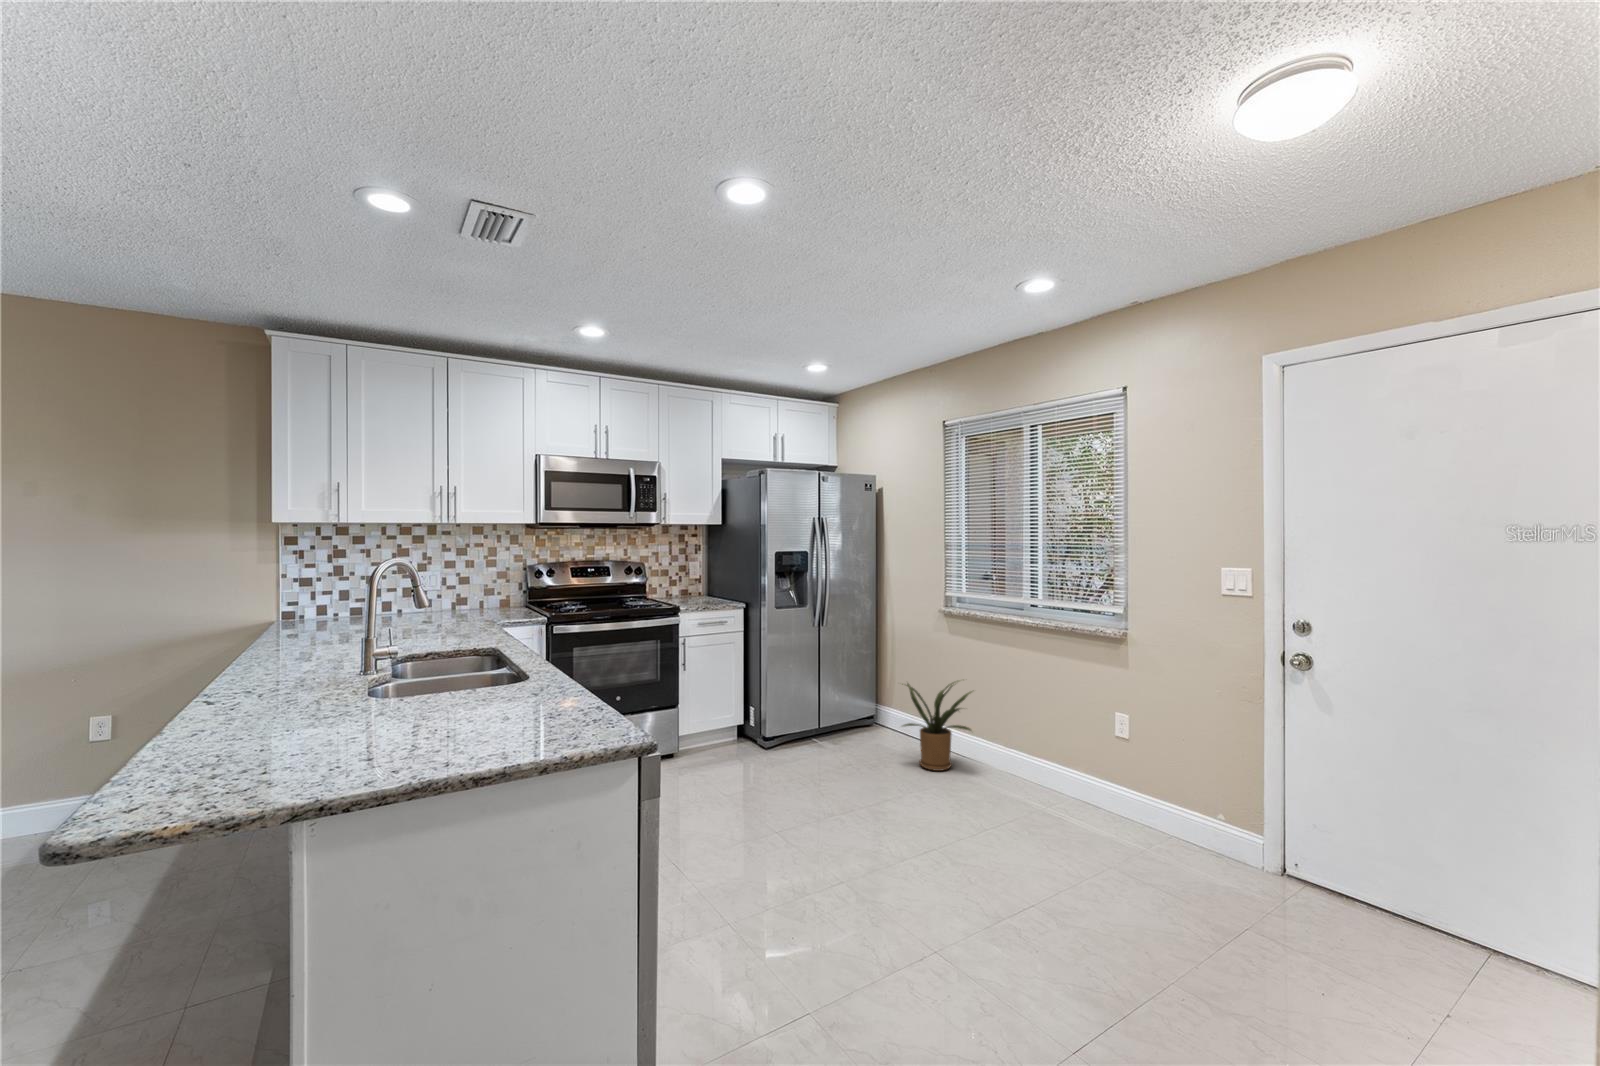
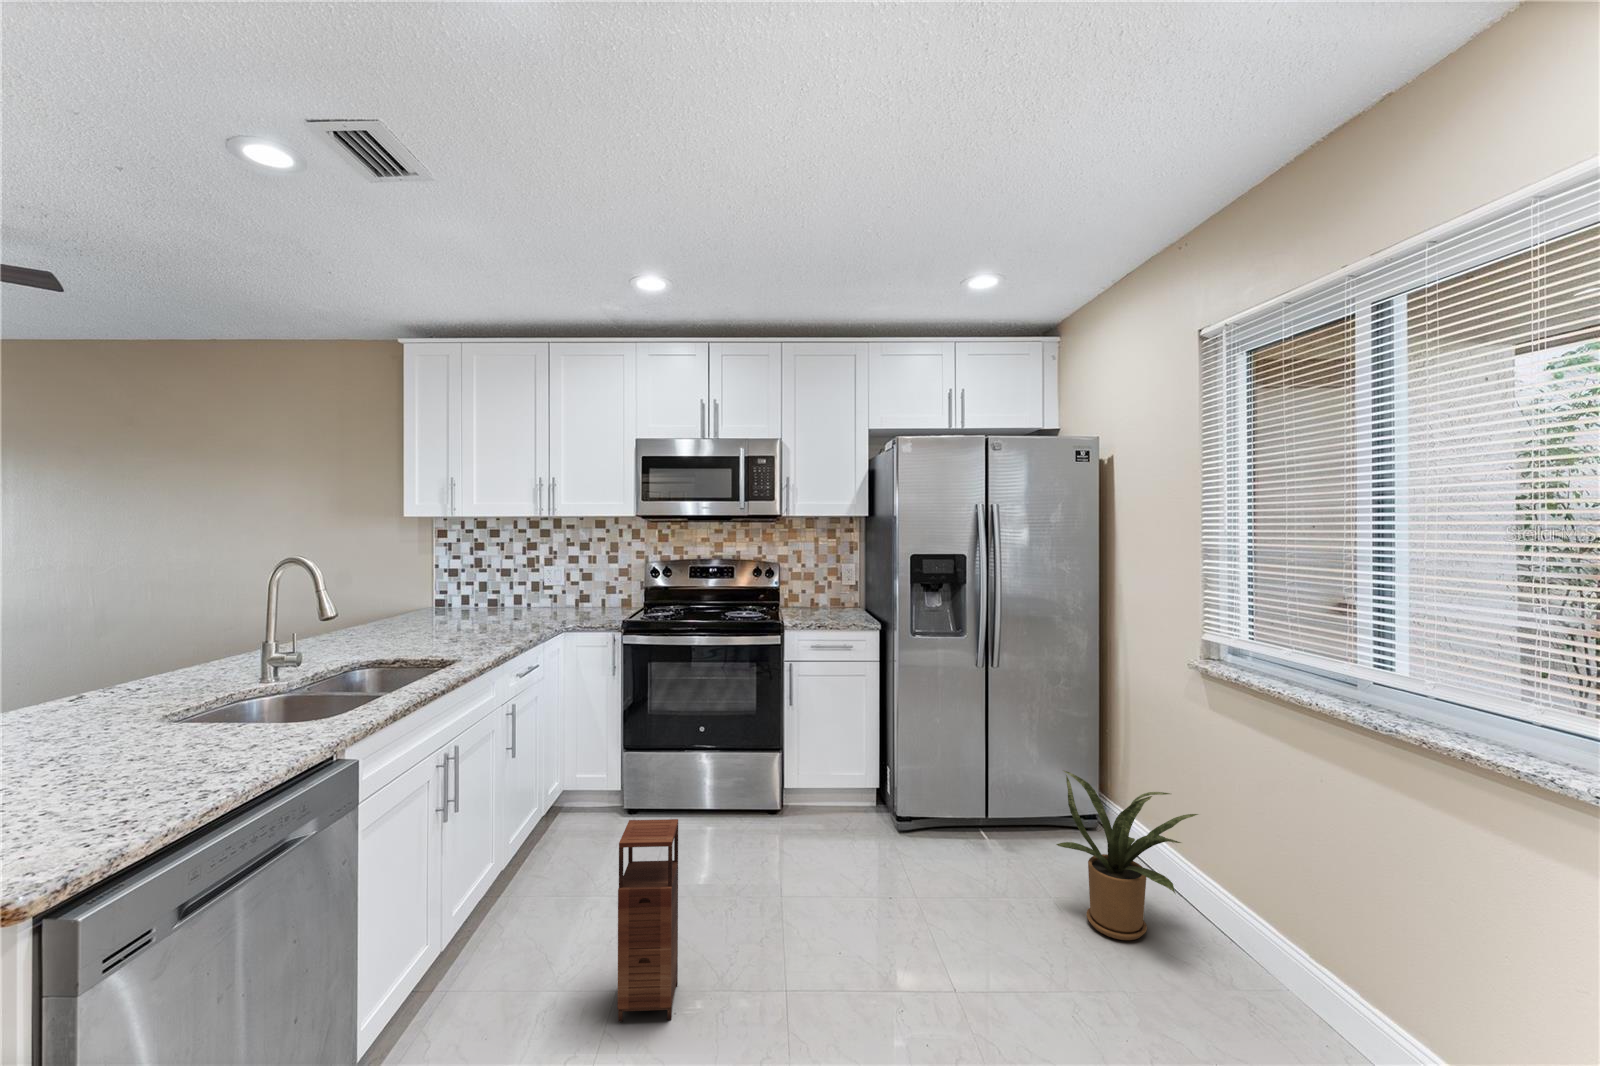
storage cabinet: none [697,732,746,872] -> present [618,819,678,1022]

